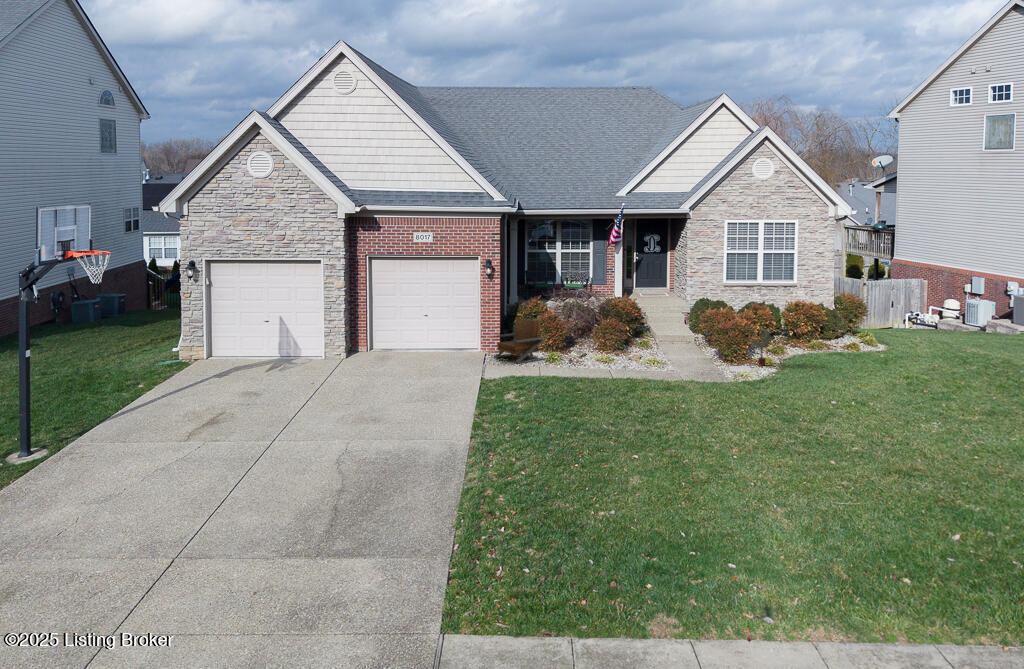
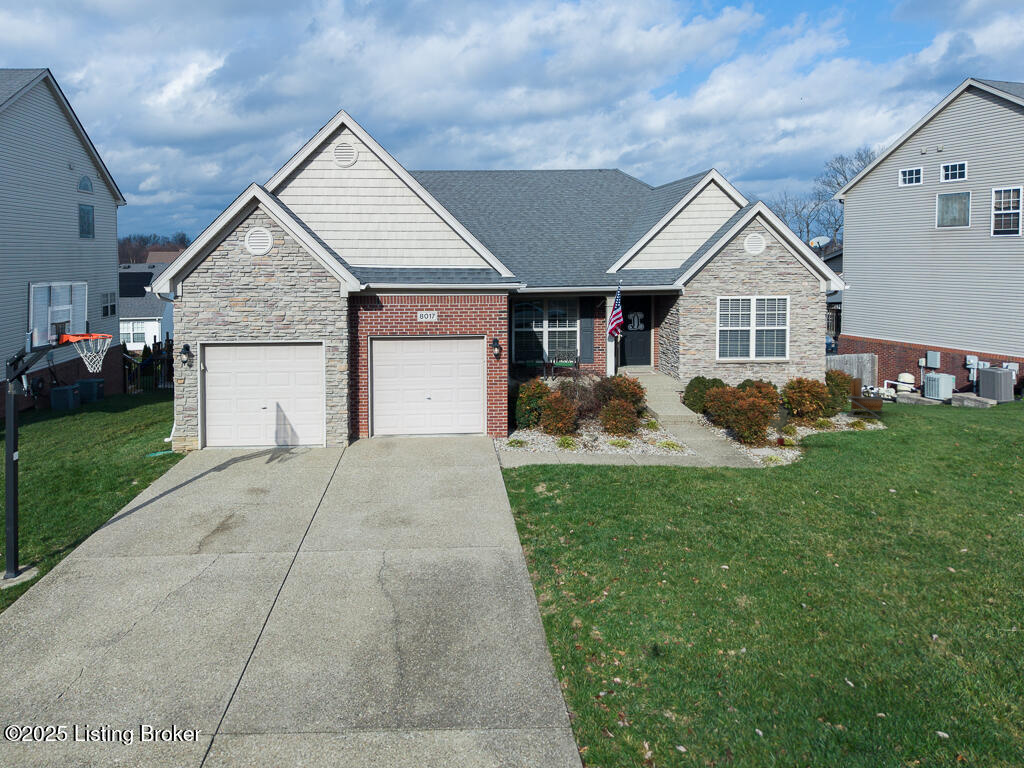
lounge chair: present [494,318,545,364] -> present [847,378,885,419]

